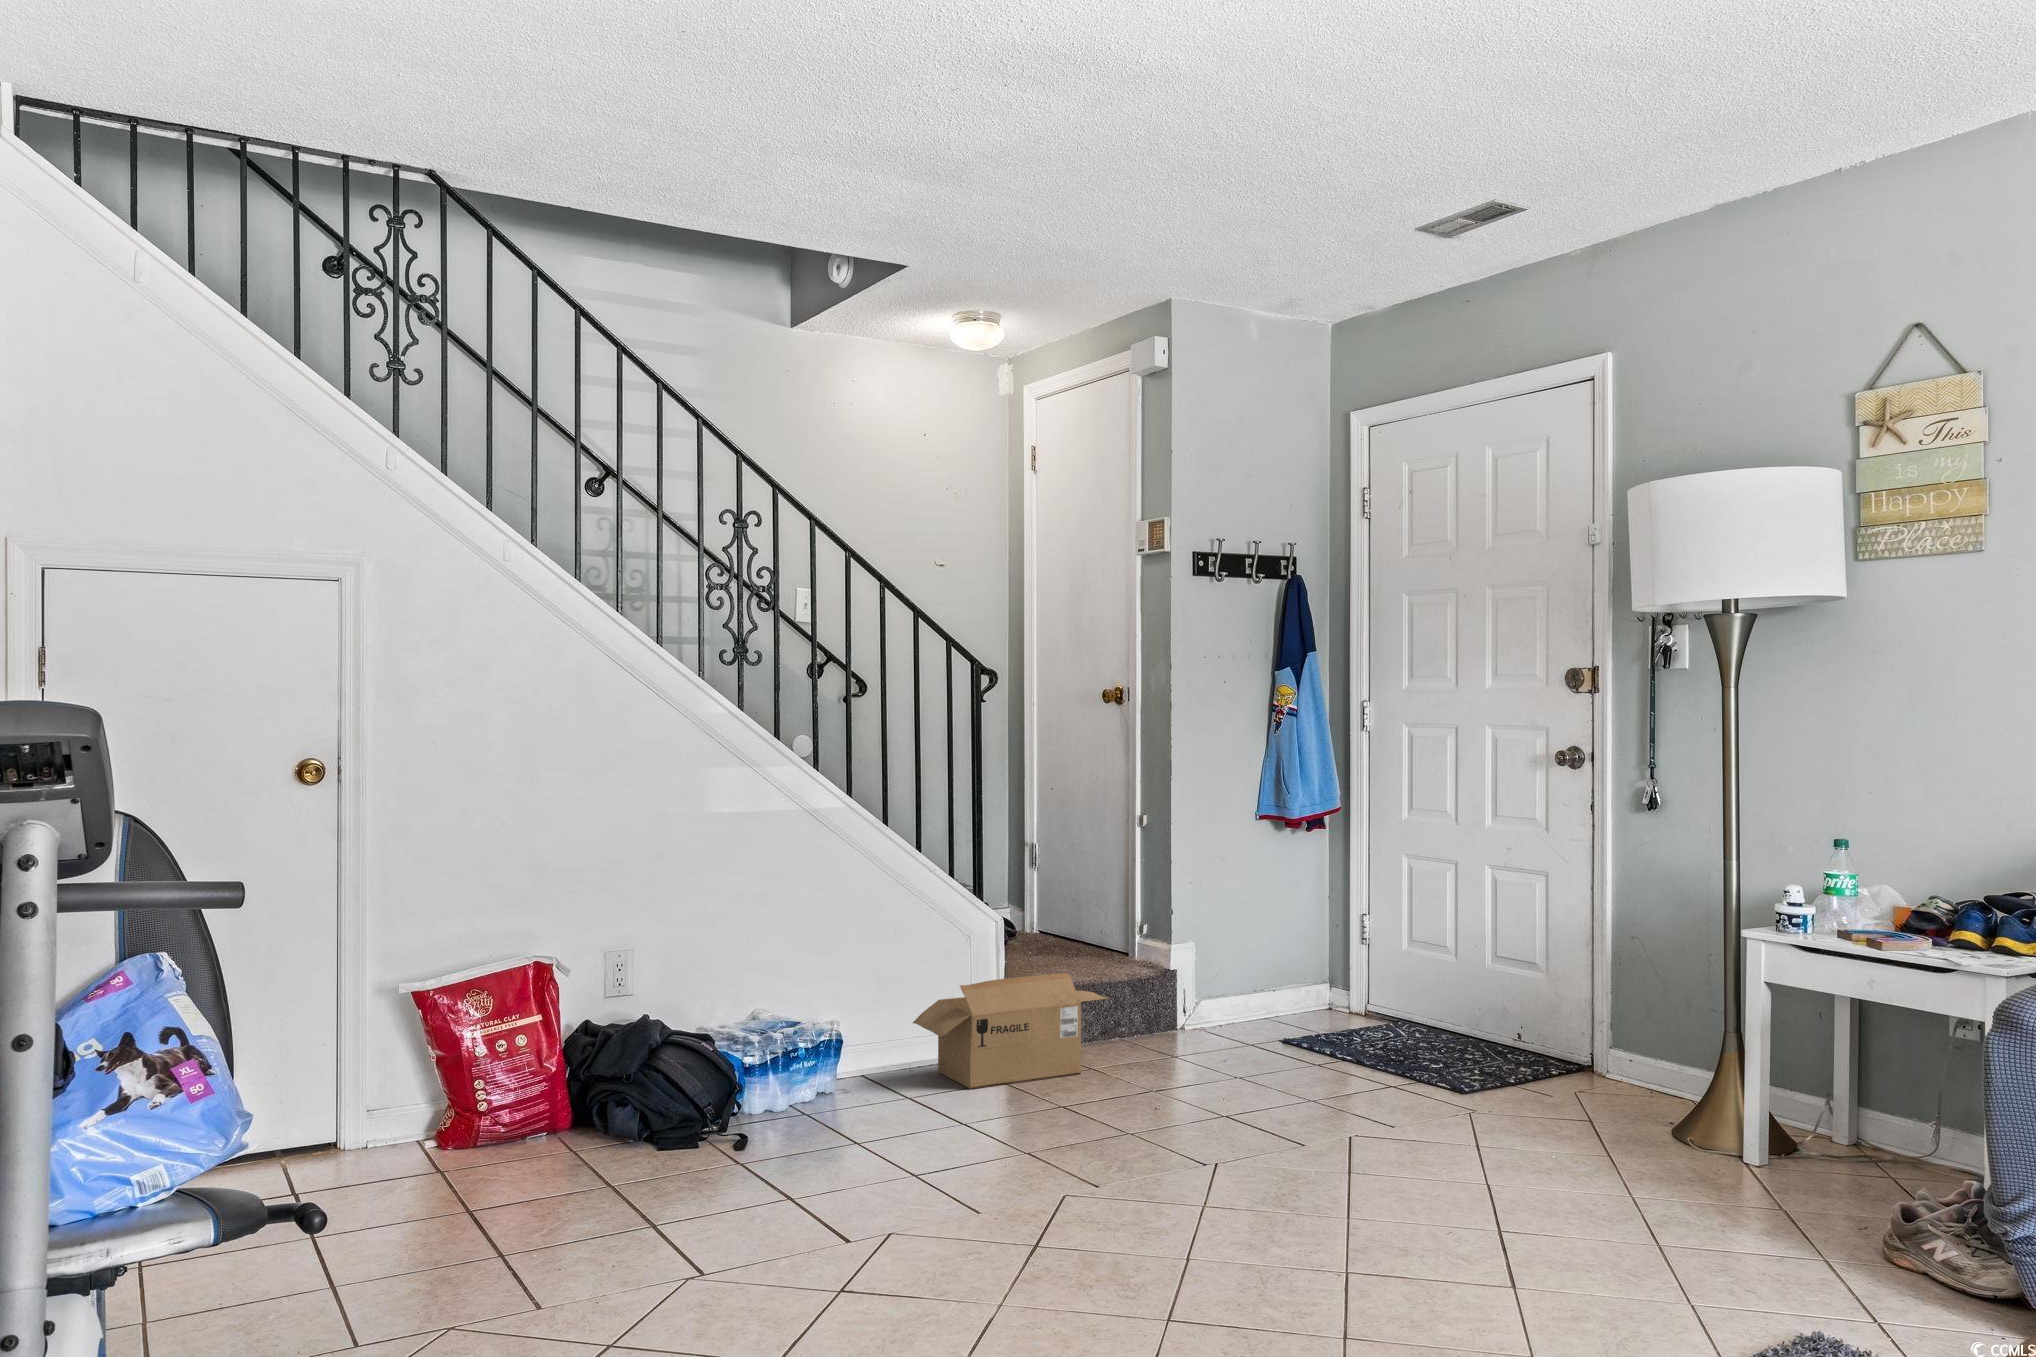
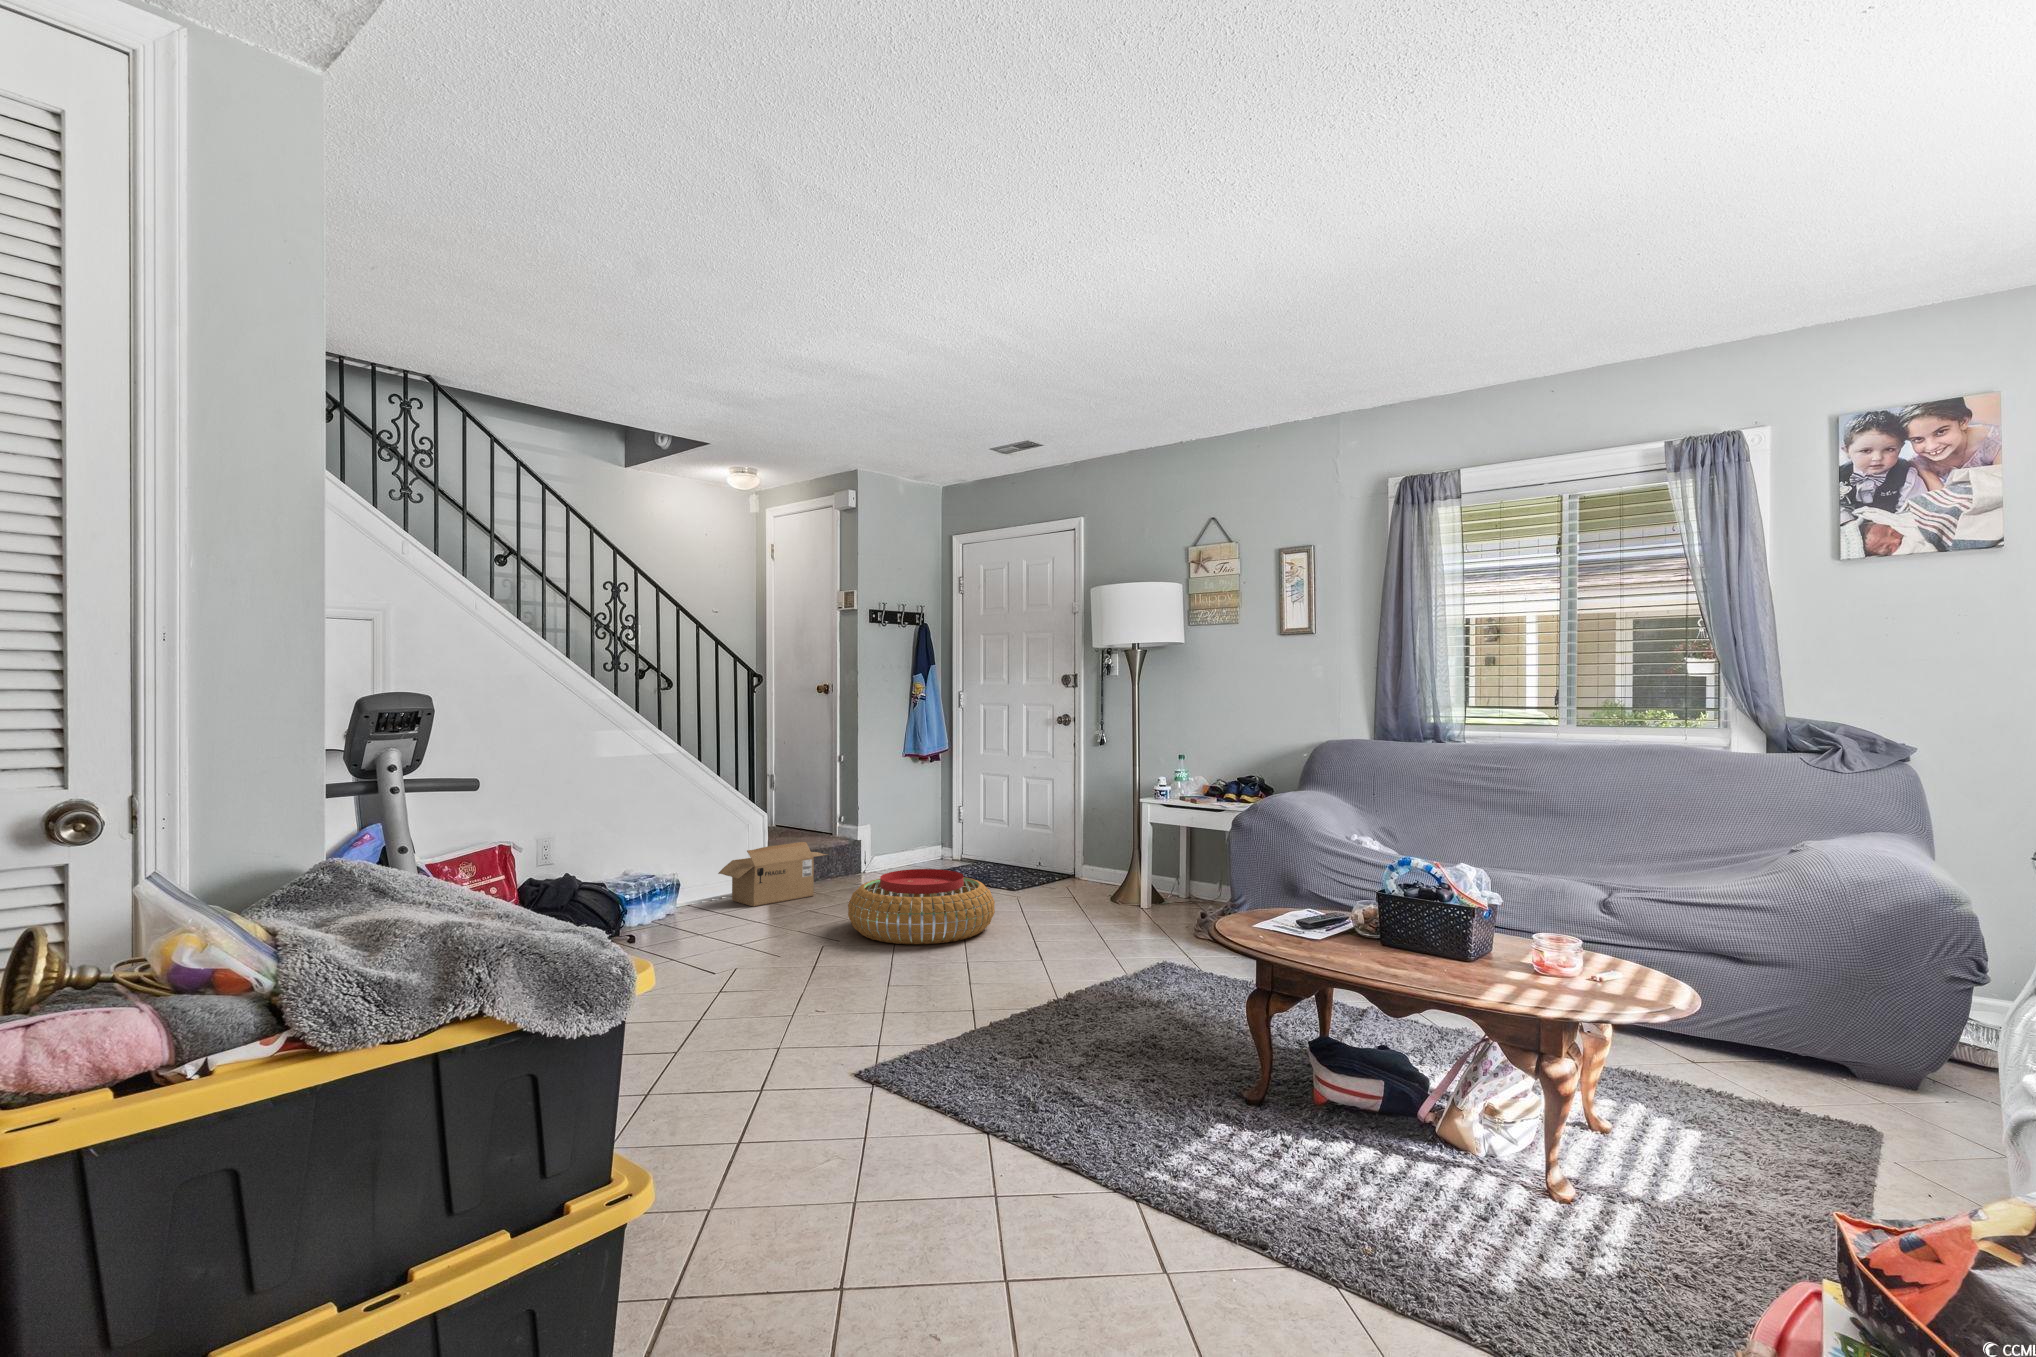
pouf: none [1121,1050,1418,1217] -> present [848,869,995,944]

